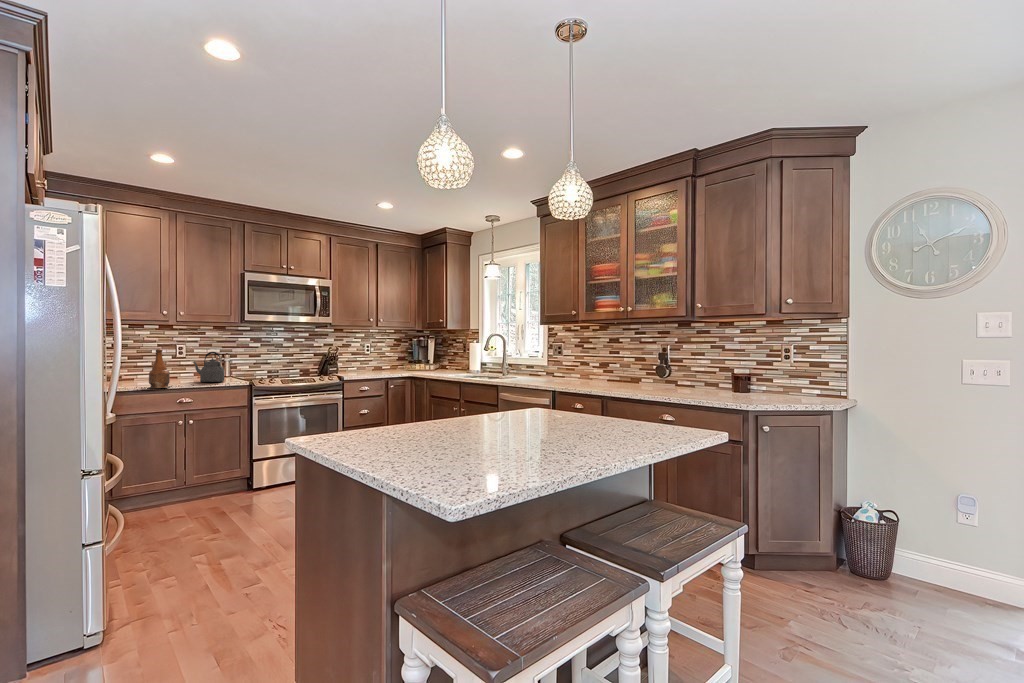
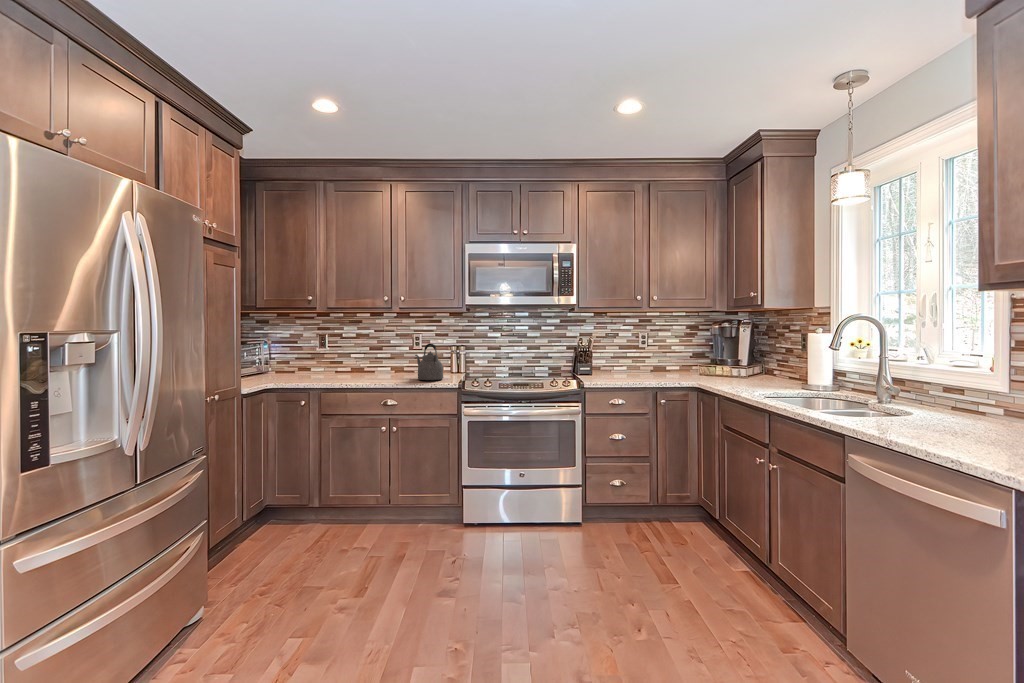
bottle: present [149,349,170,388] -> none [348,340,378,386]

